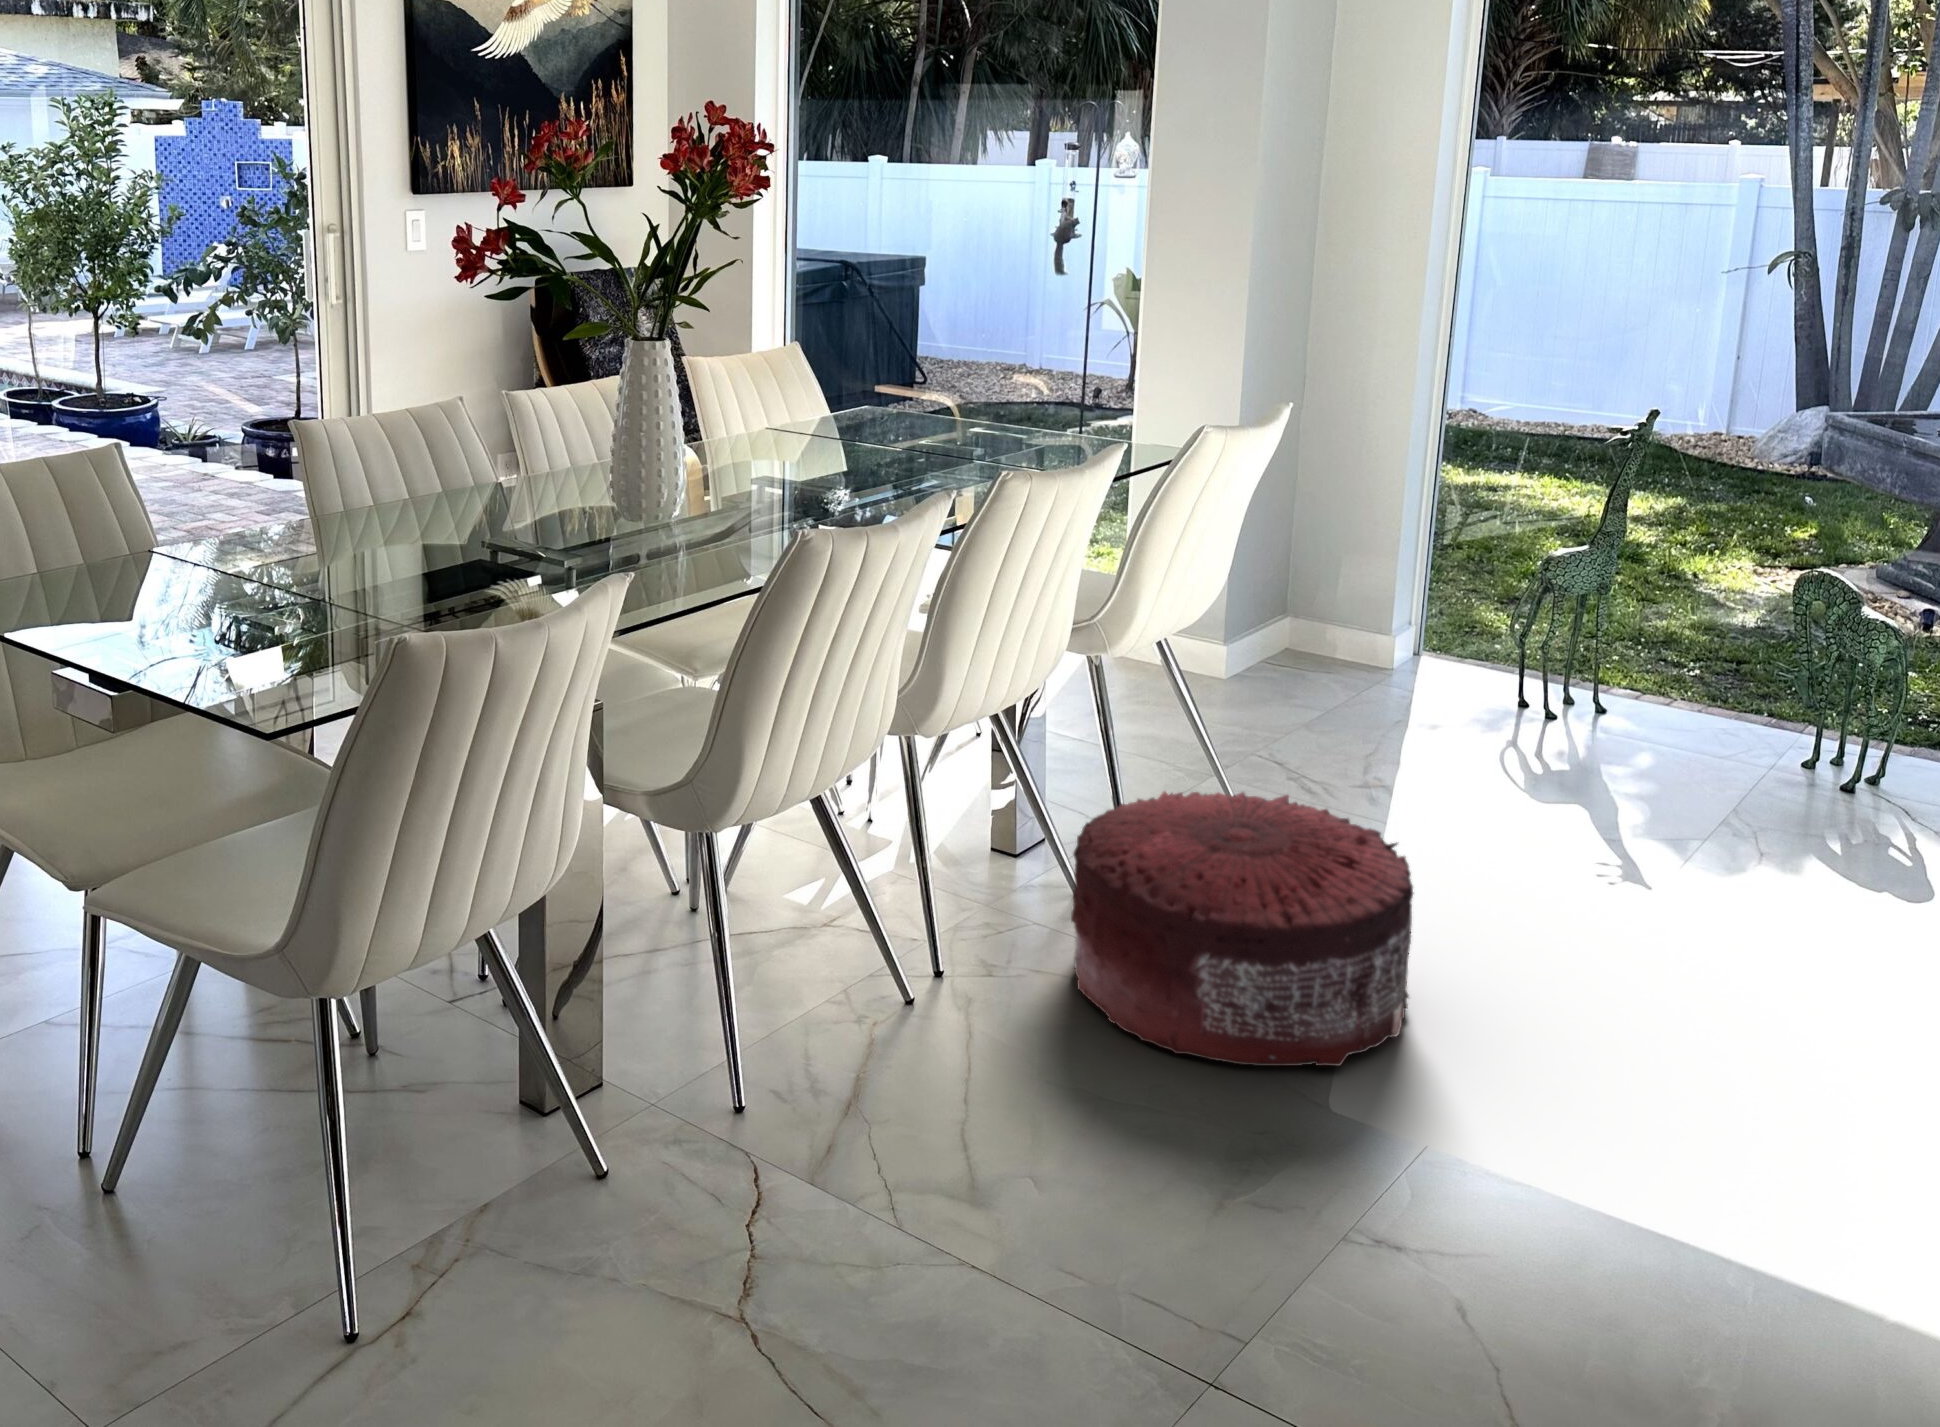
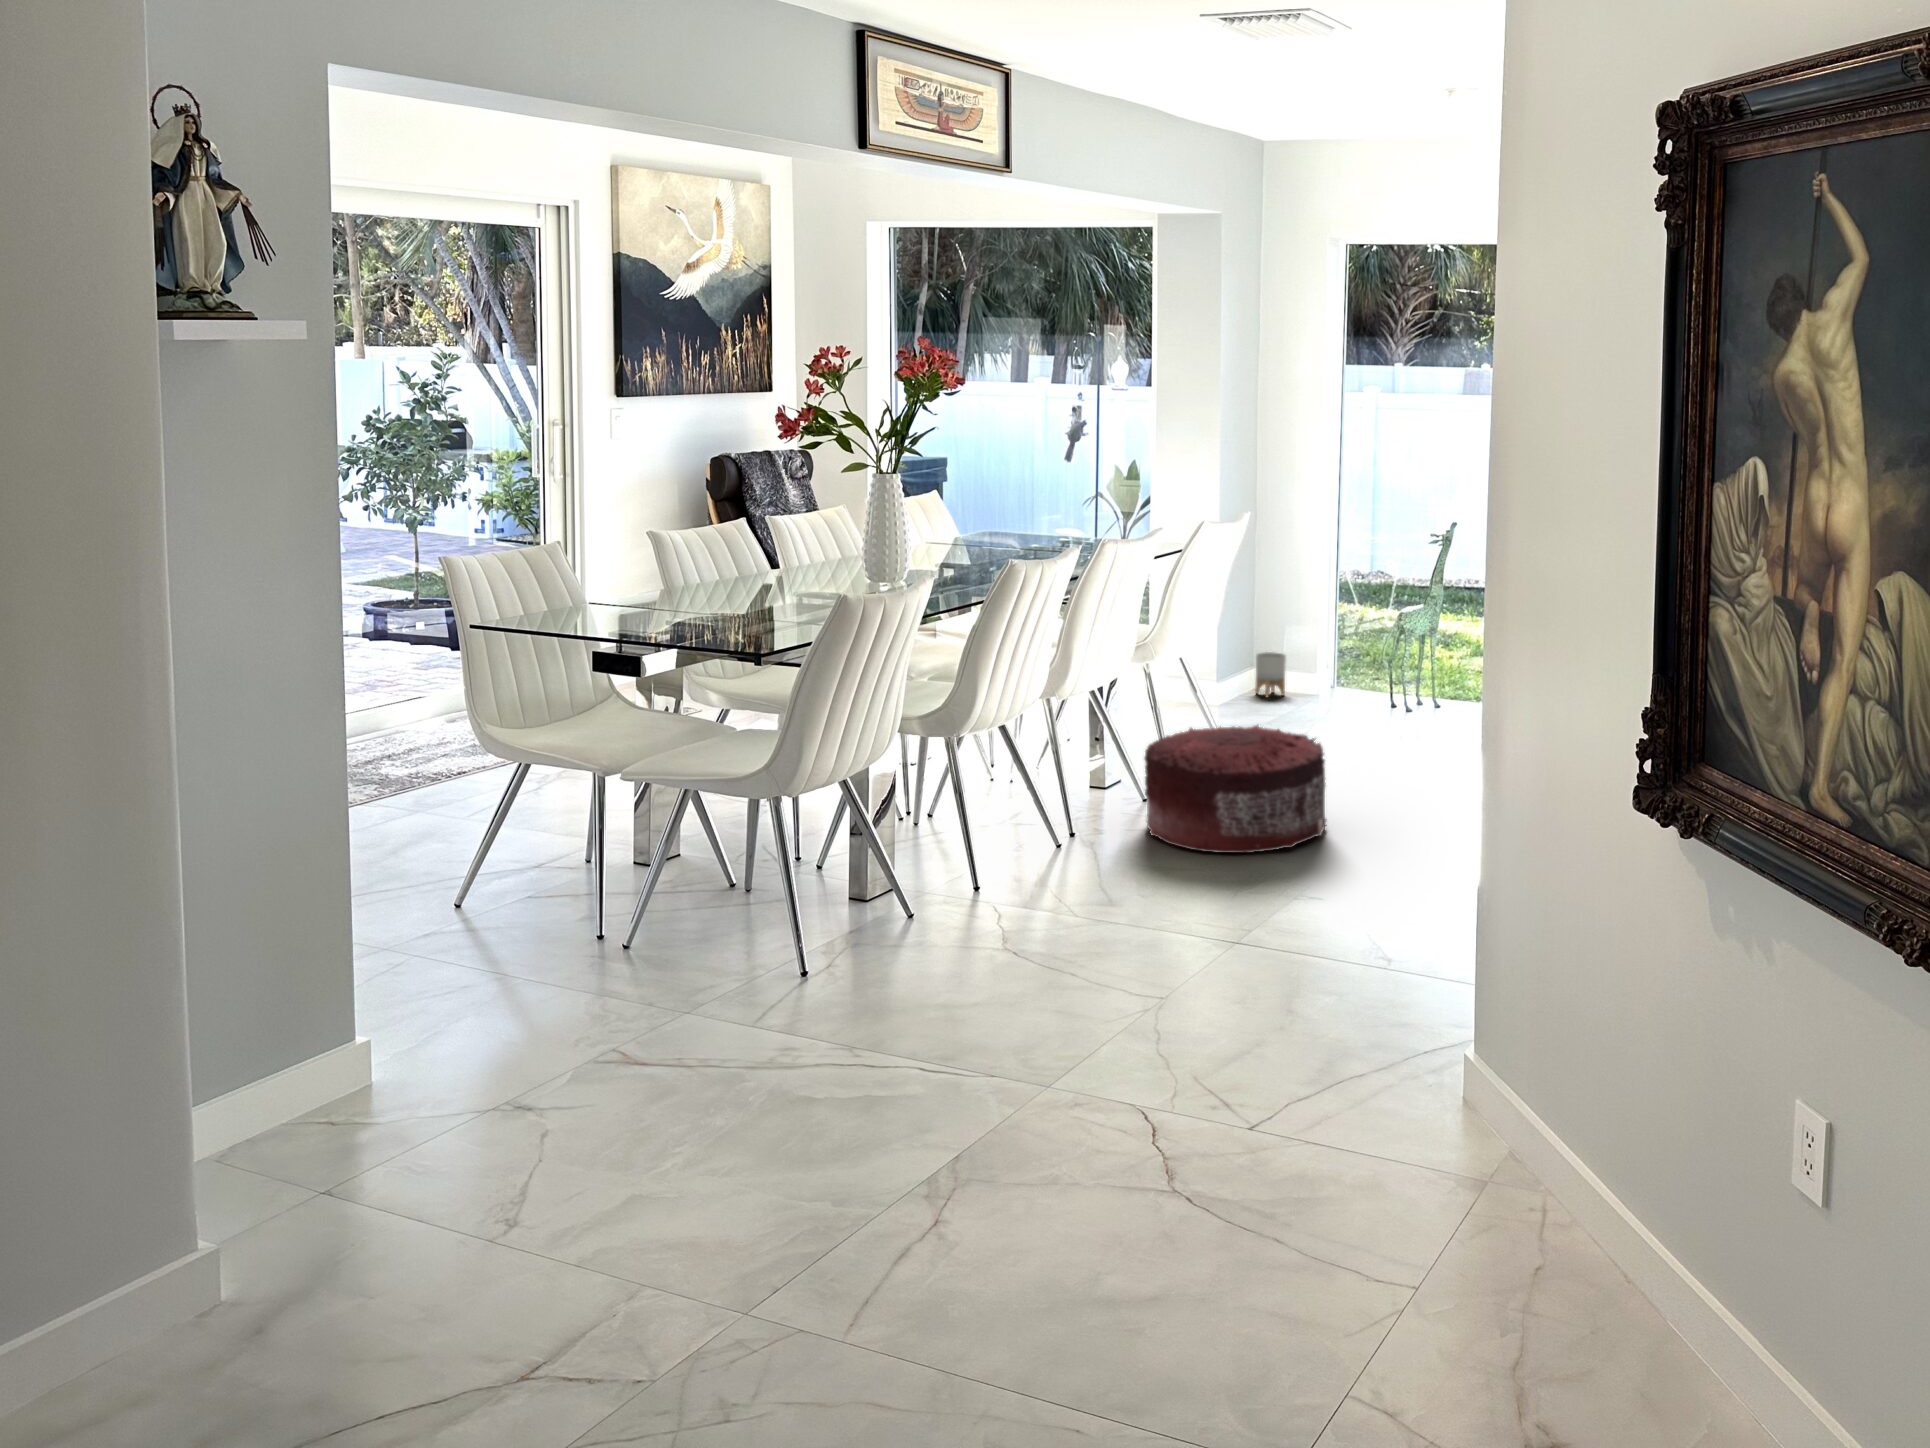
planter: none [1291,597,1344,669] -> present [1255,652,1286,697]

